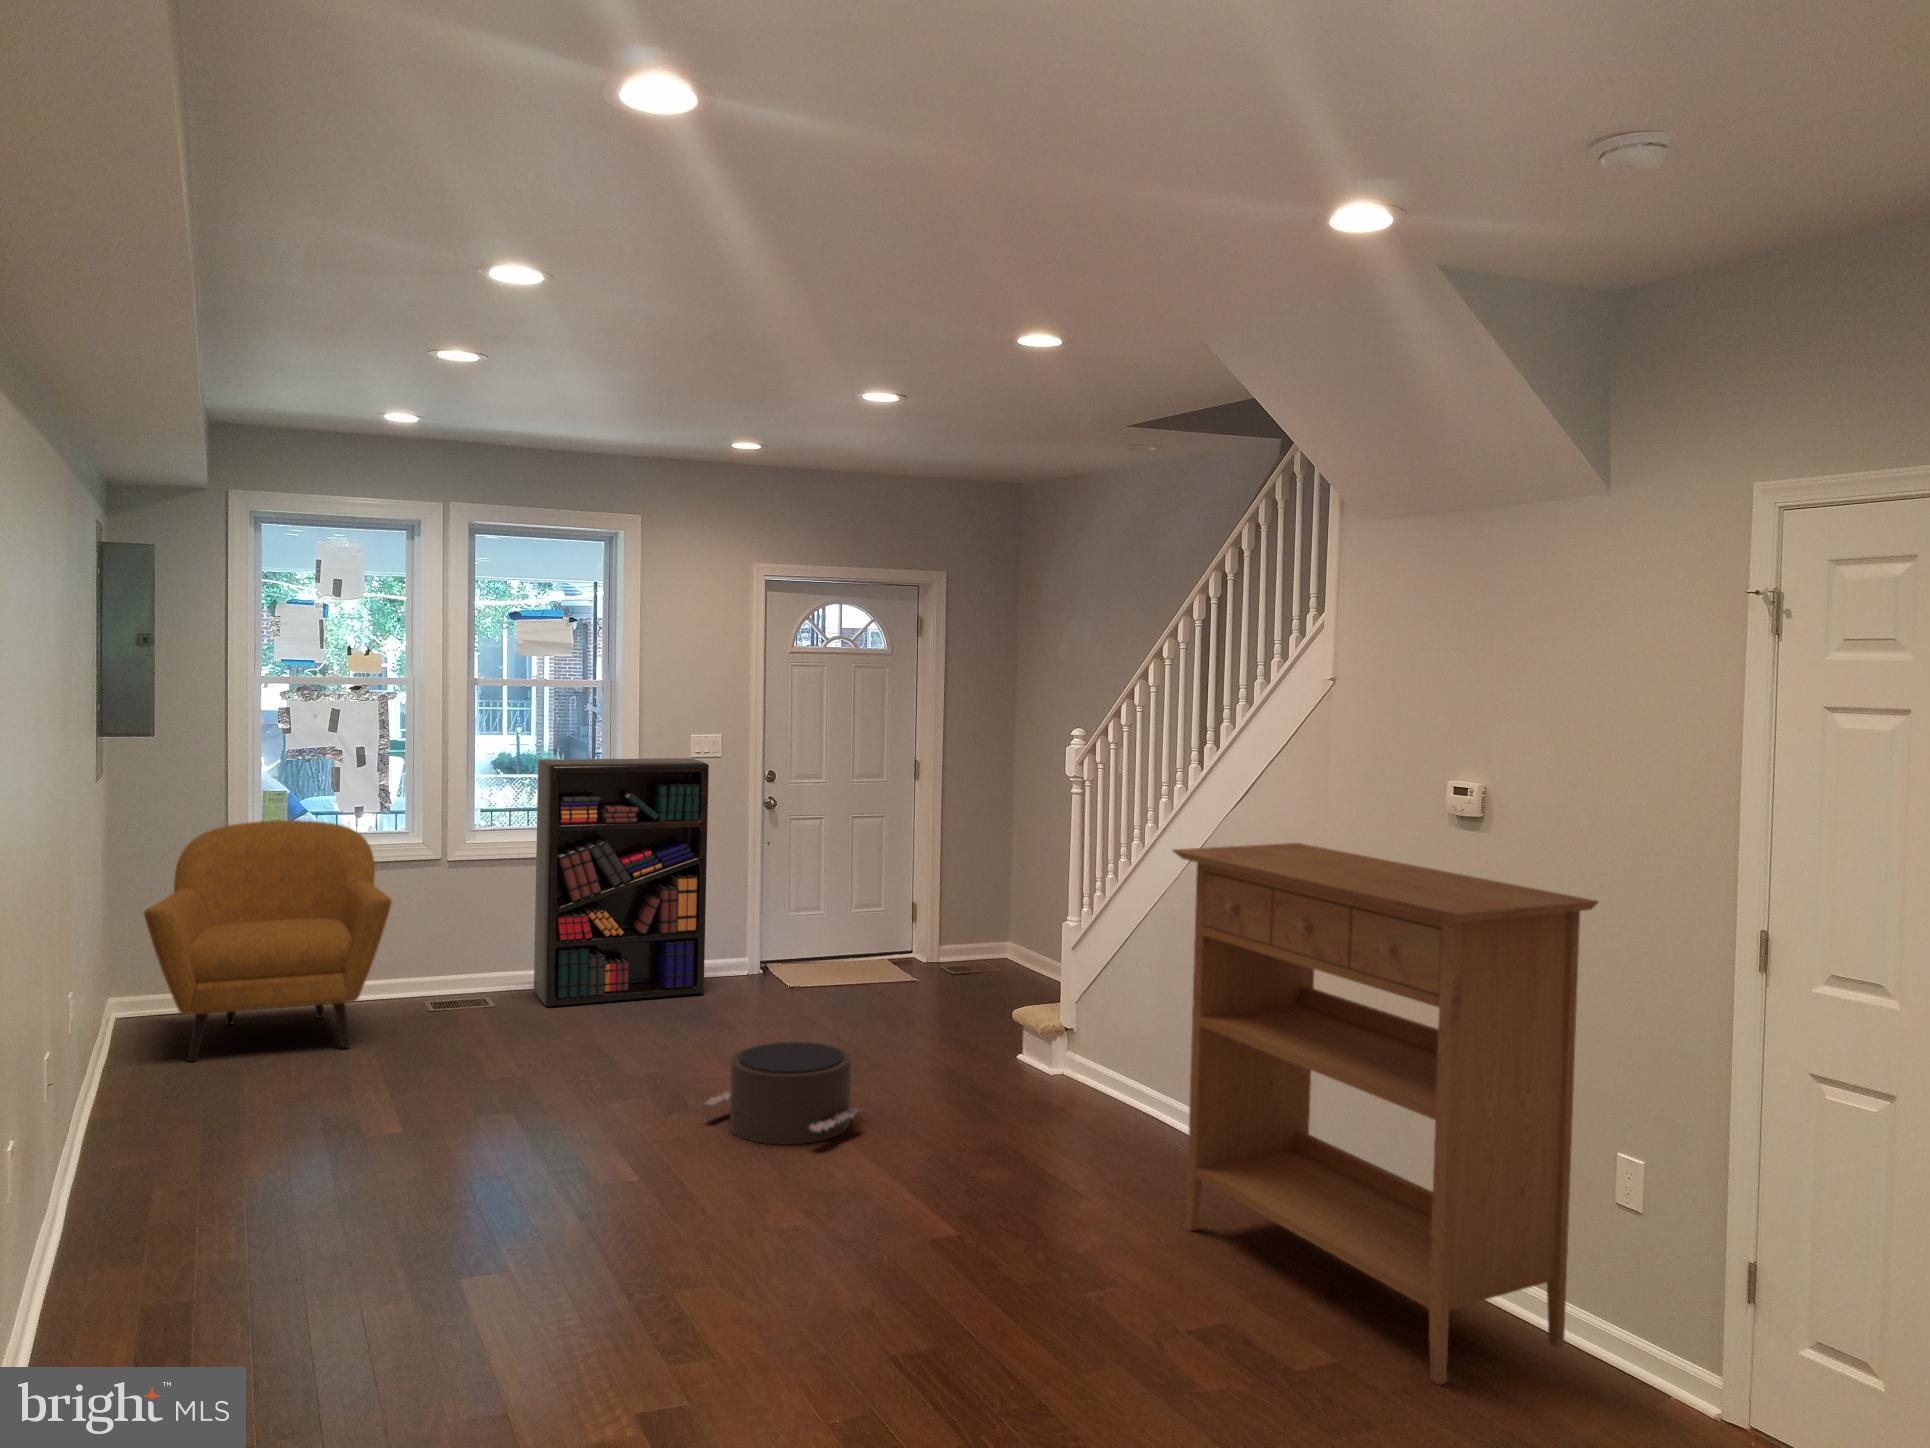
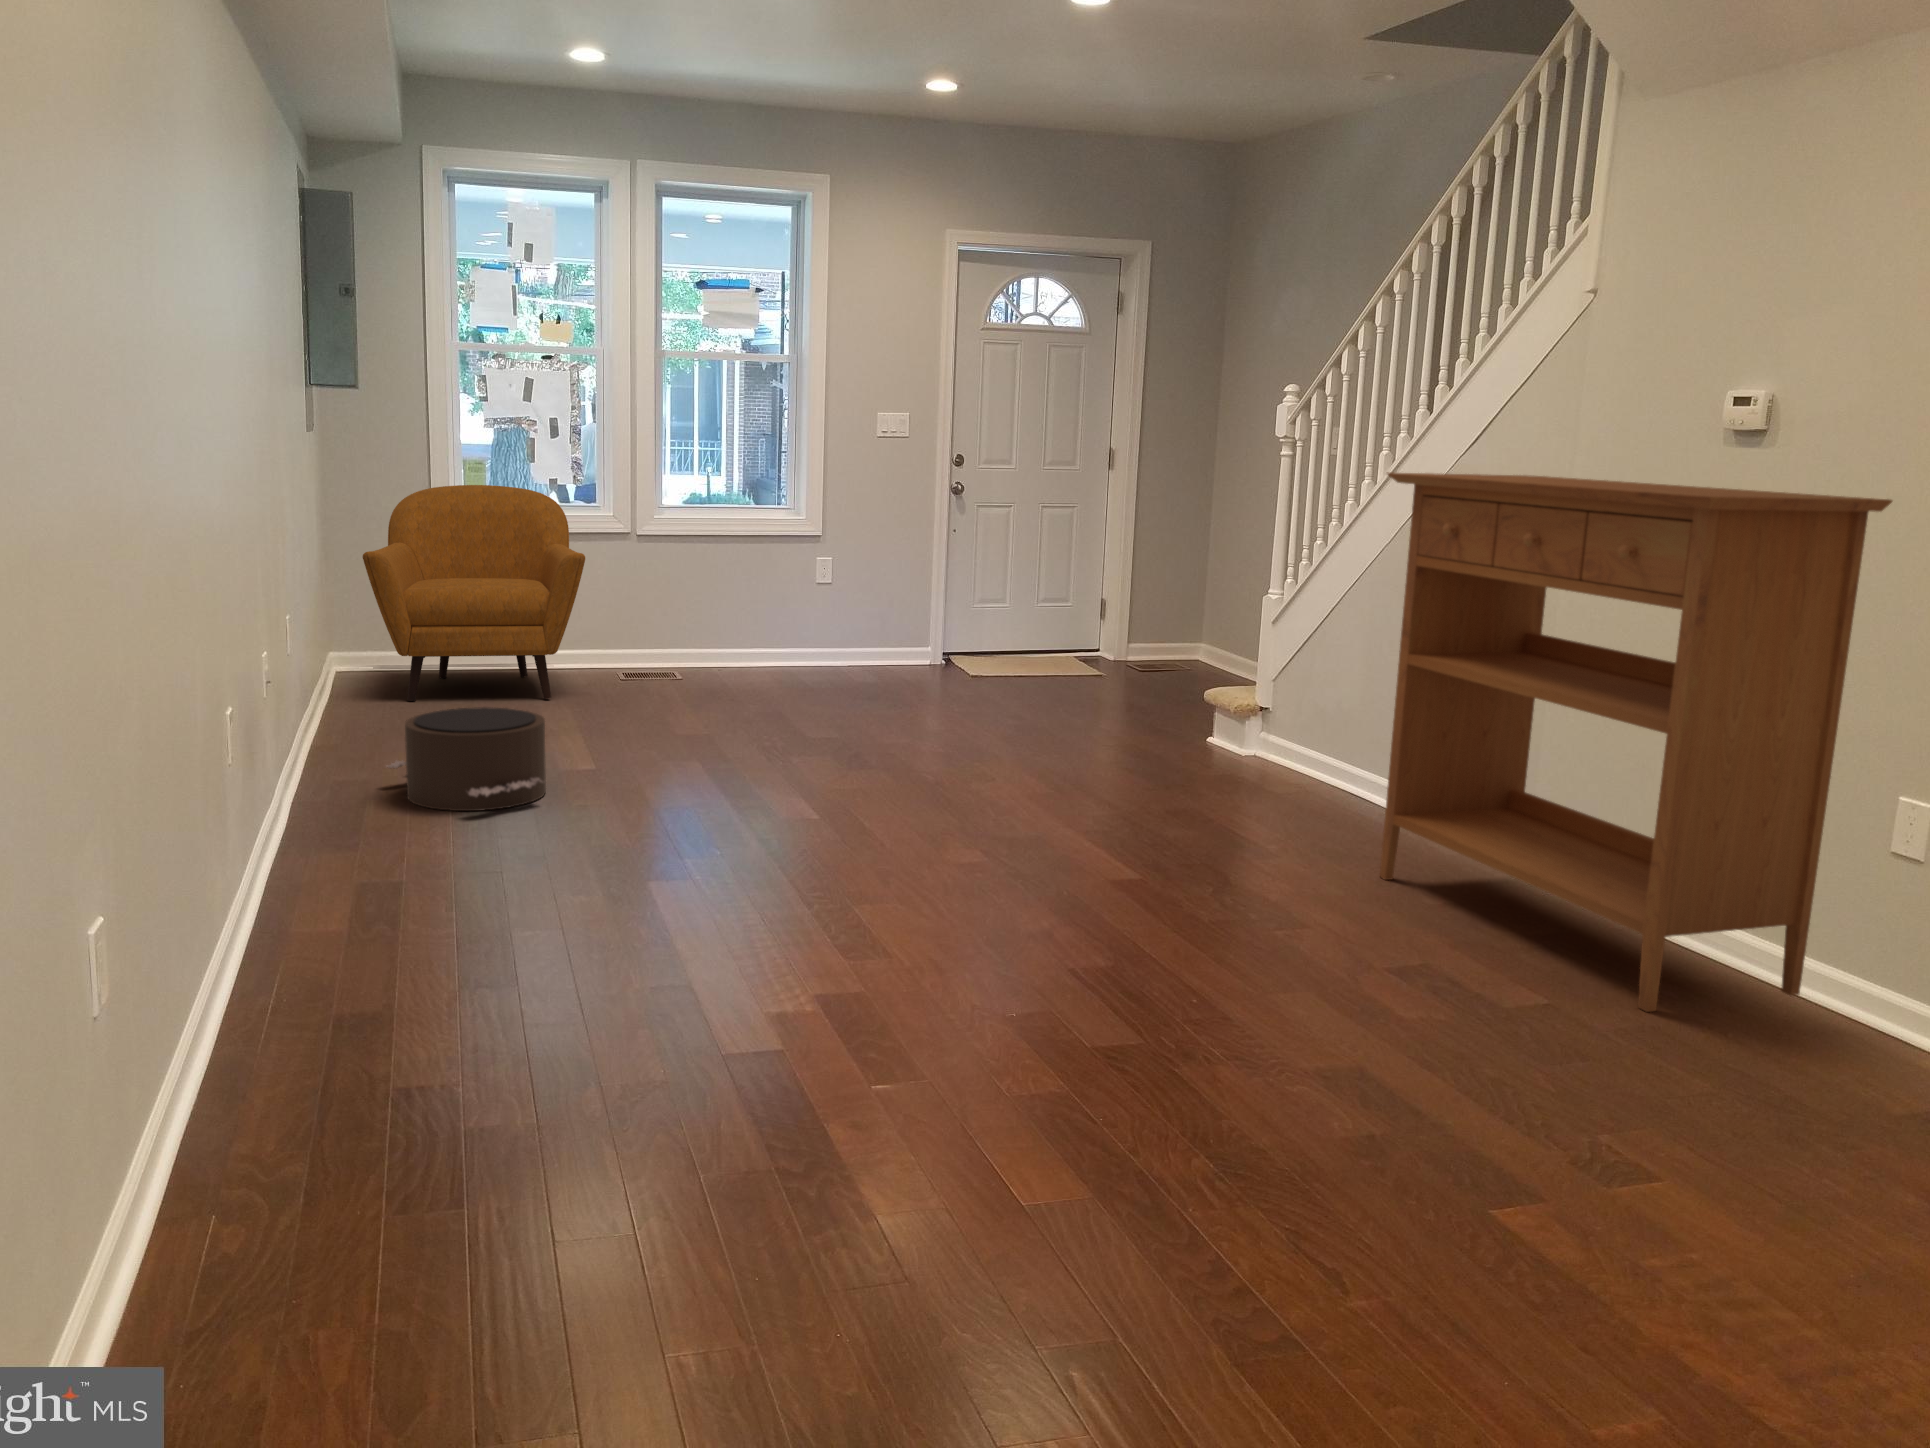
bookshelf: present [534,758,709,1007] -> none [722,433,894,680]
pouf: present [705,1042,859,1145] -> present [387,707,546,811]

